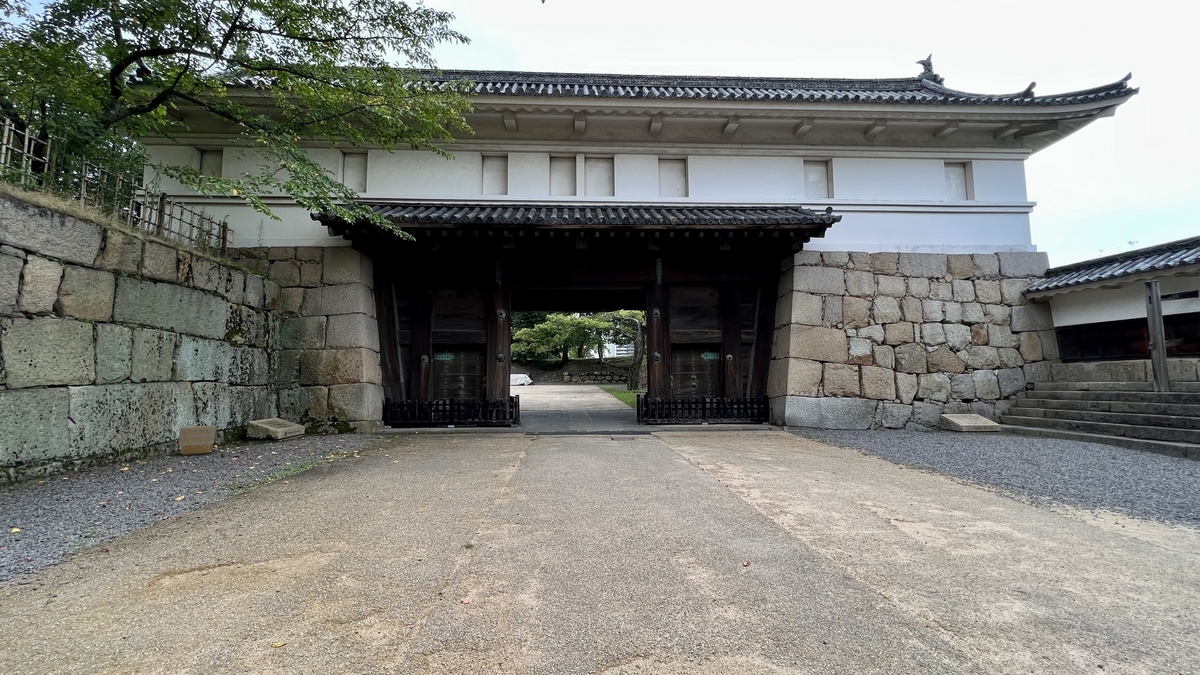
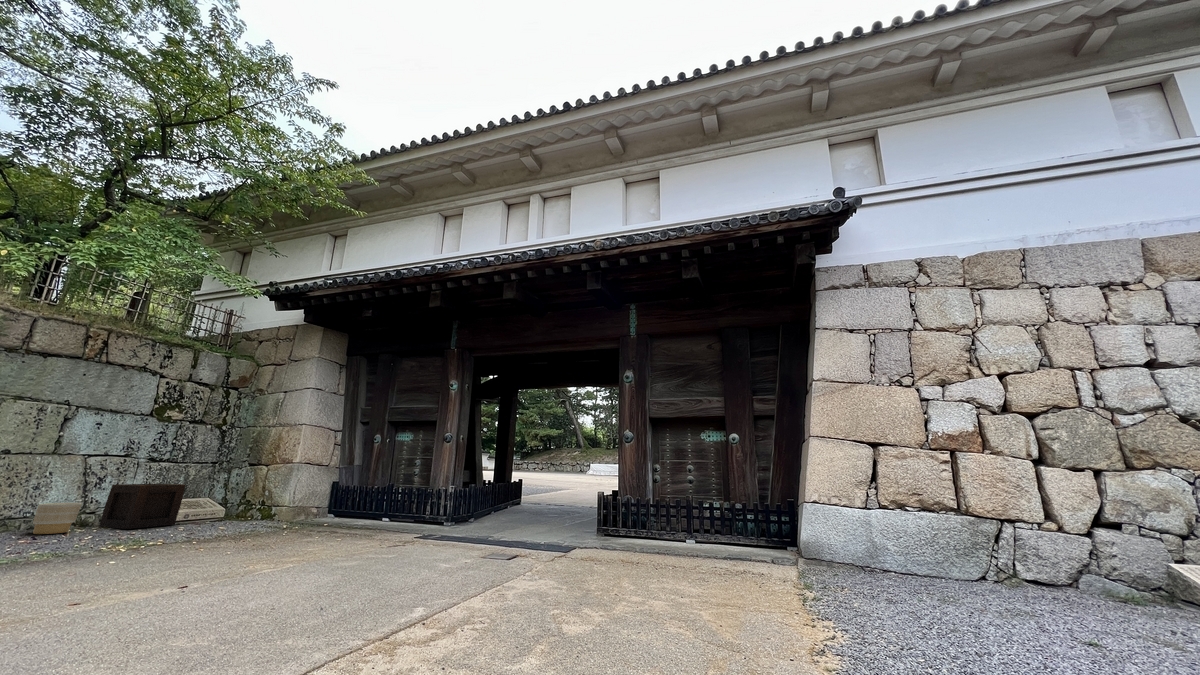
wooden crate: none [213,408,280,449] -> present [99,484,185,529]

